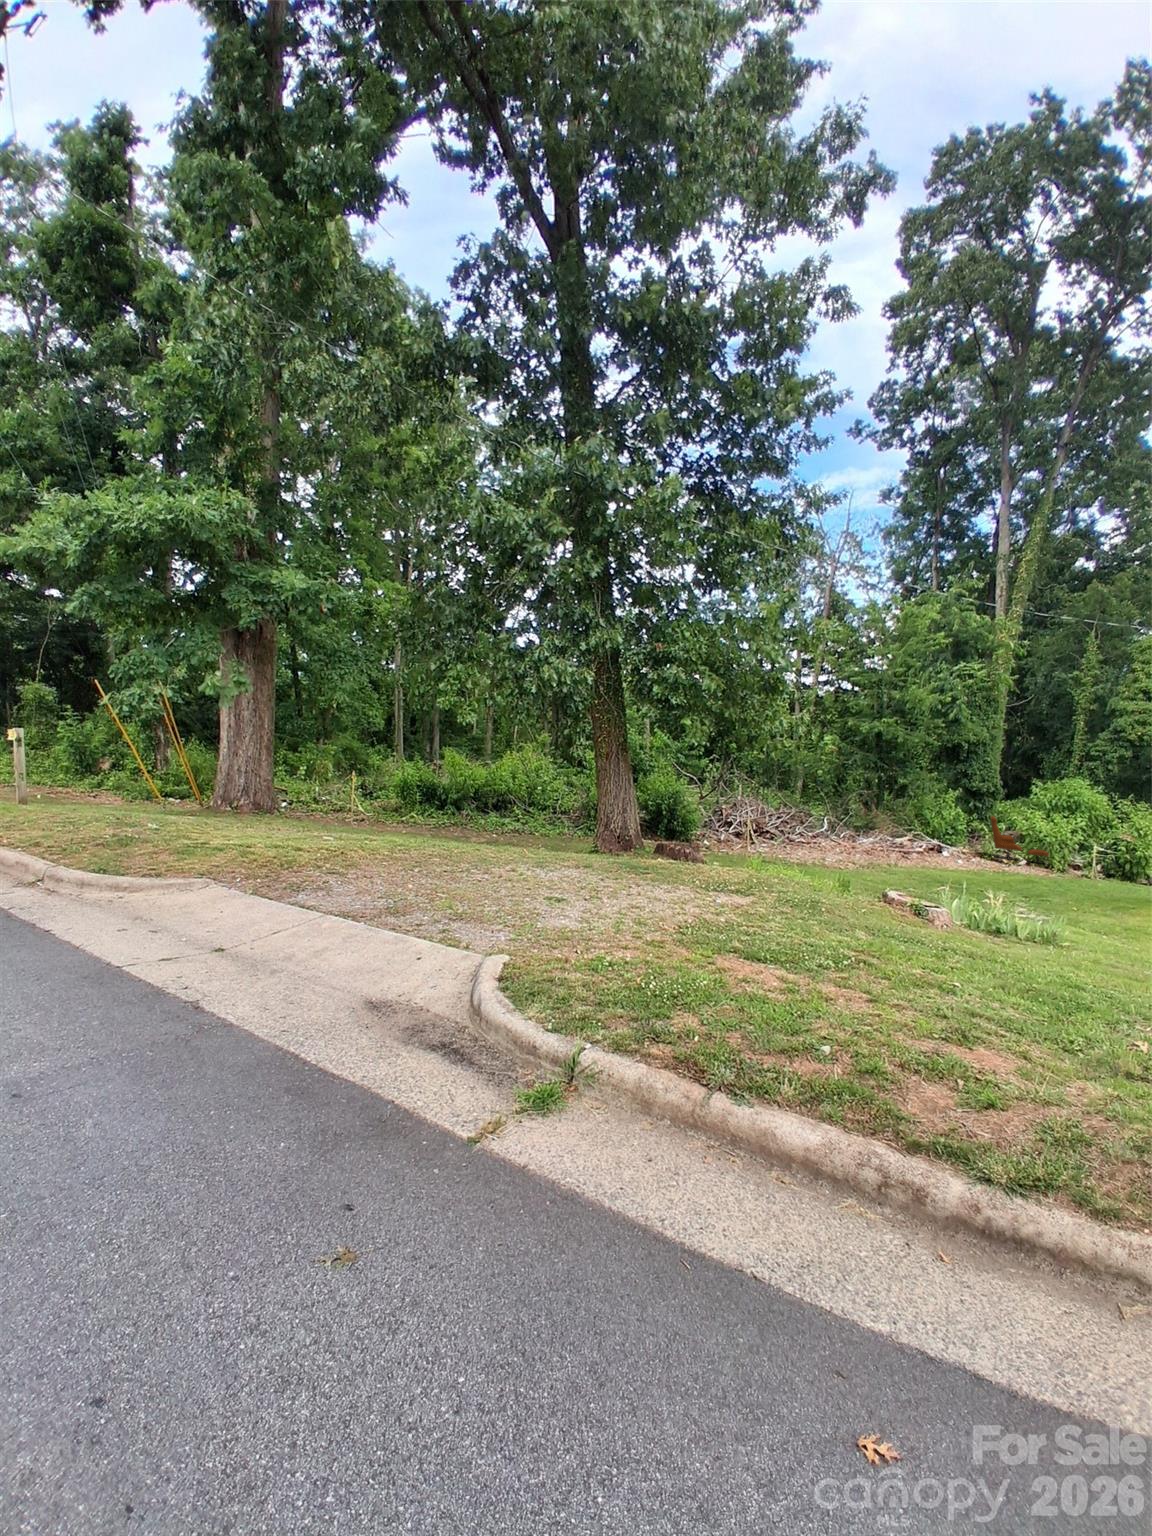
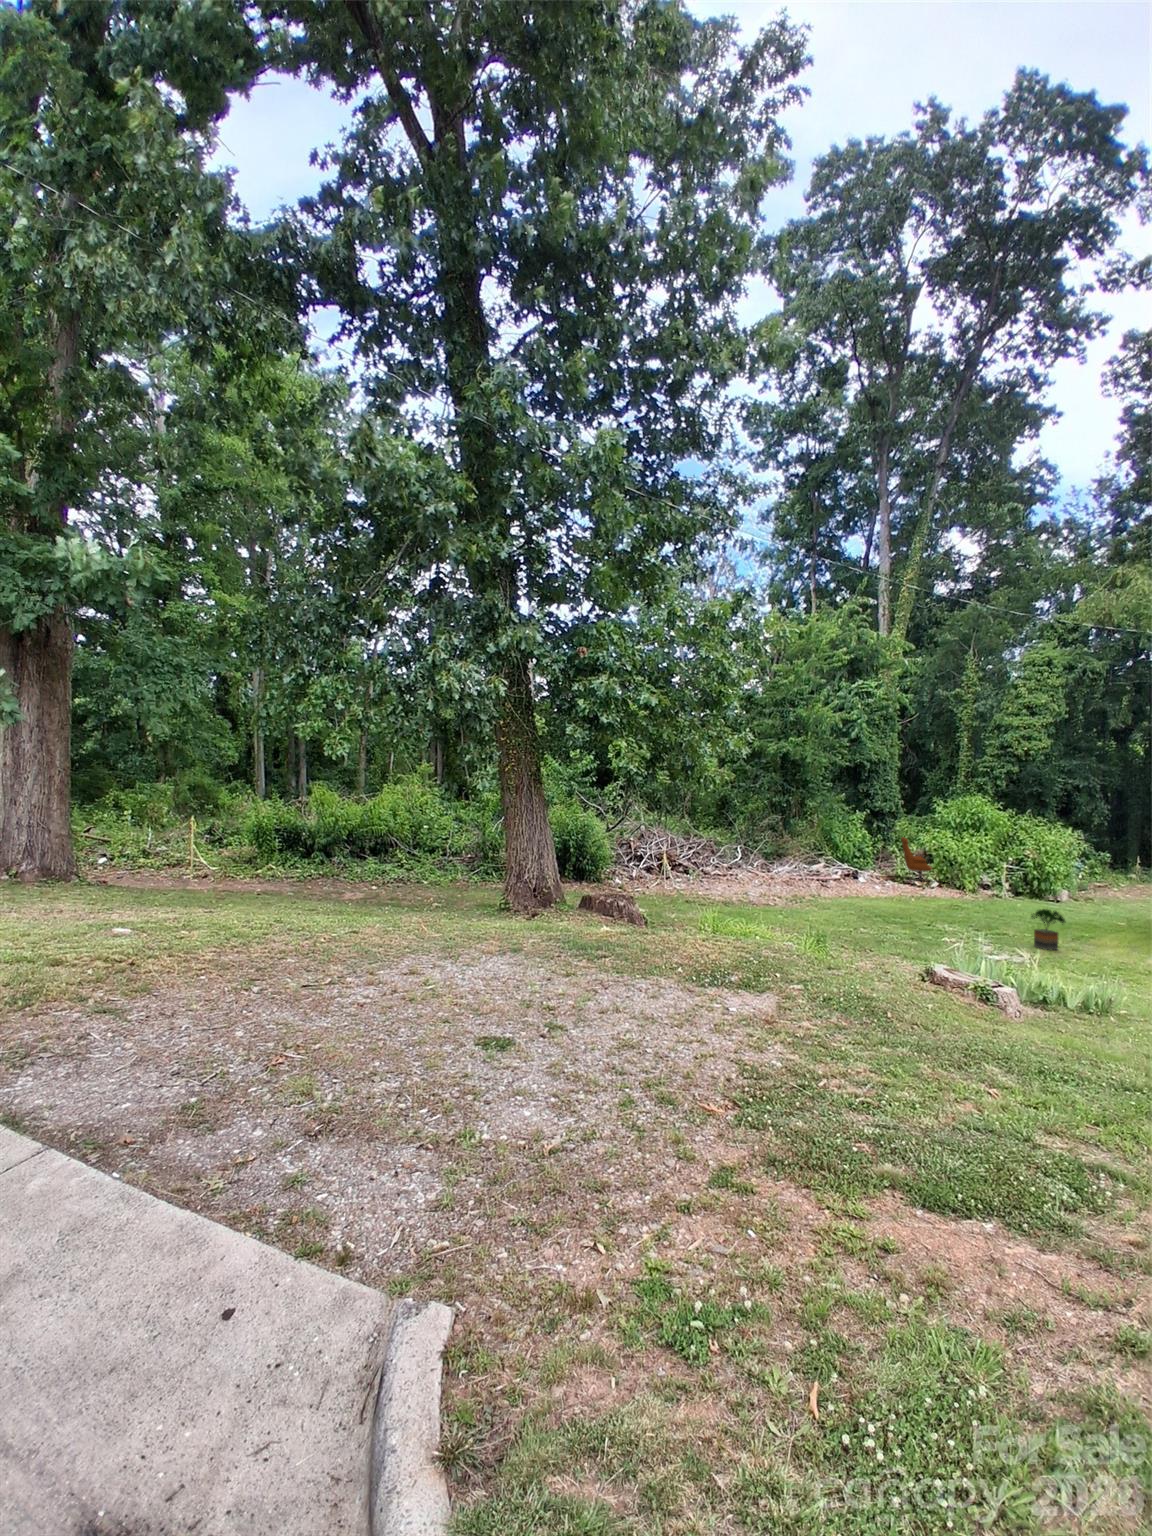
potted tree: none [1081,885,1116,923] -> present [1031,909,1066,950]

